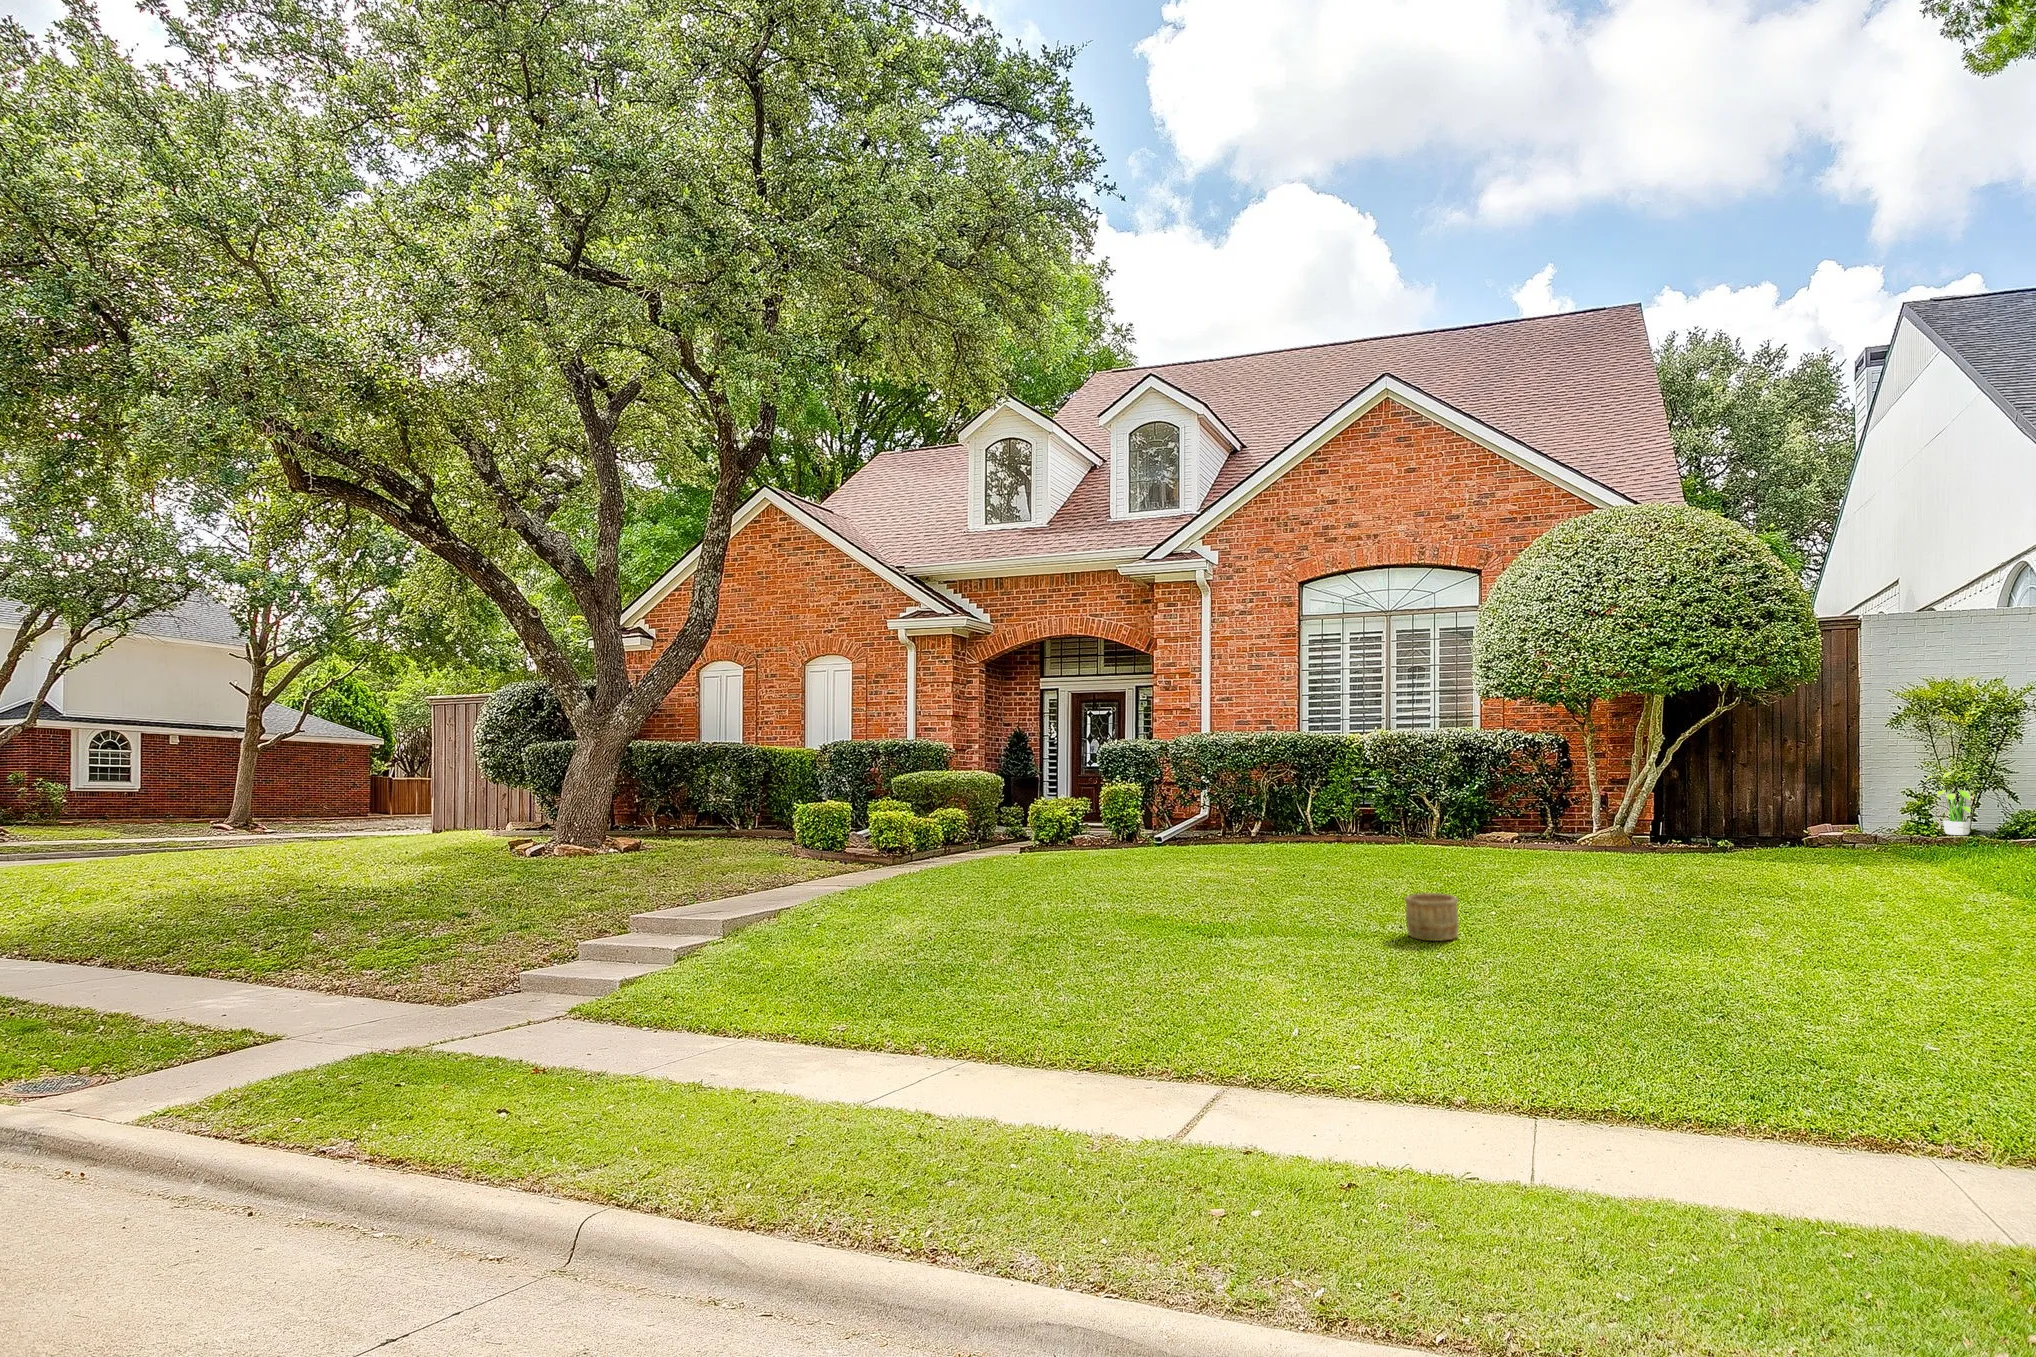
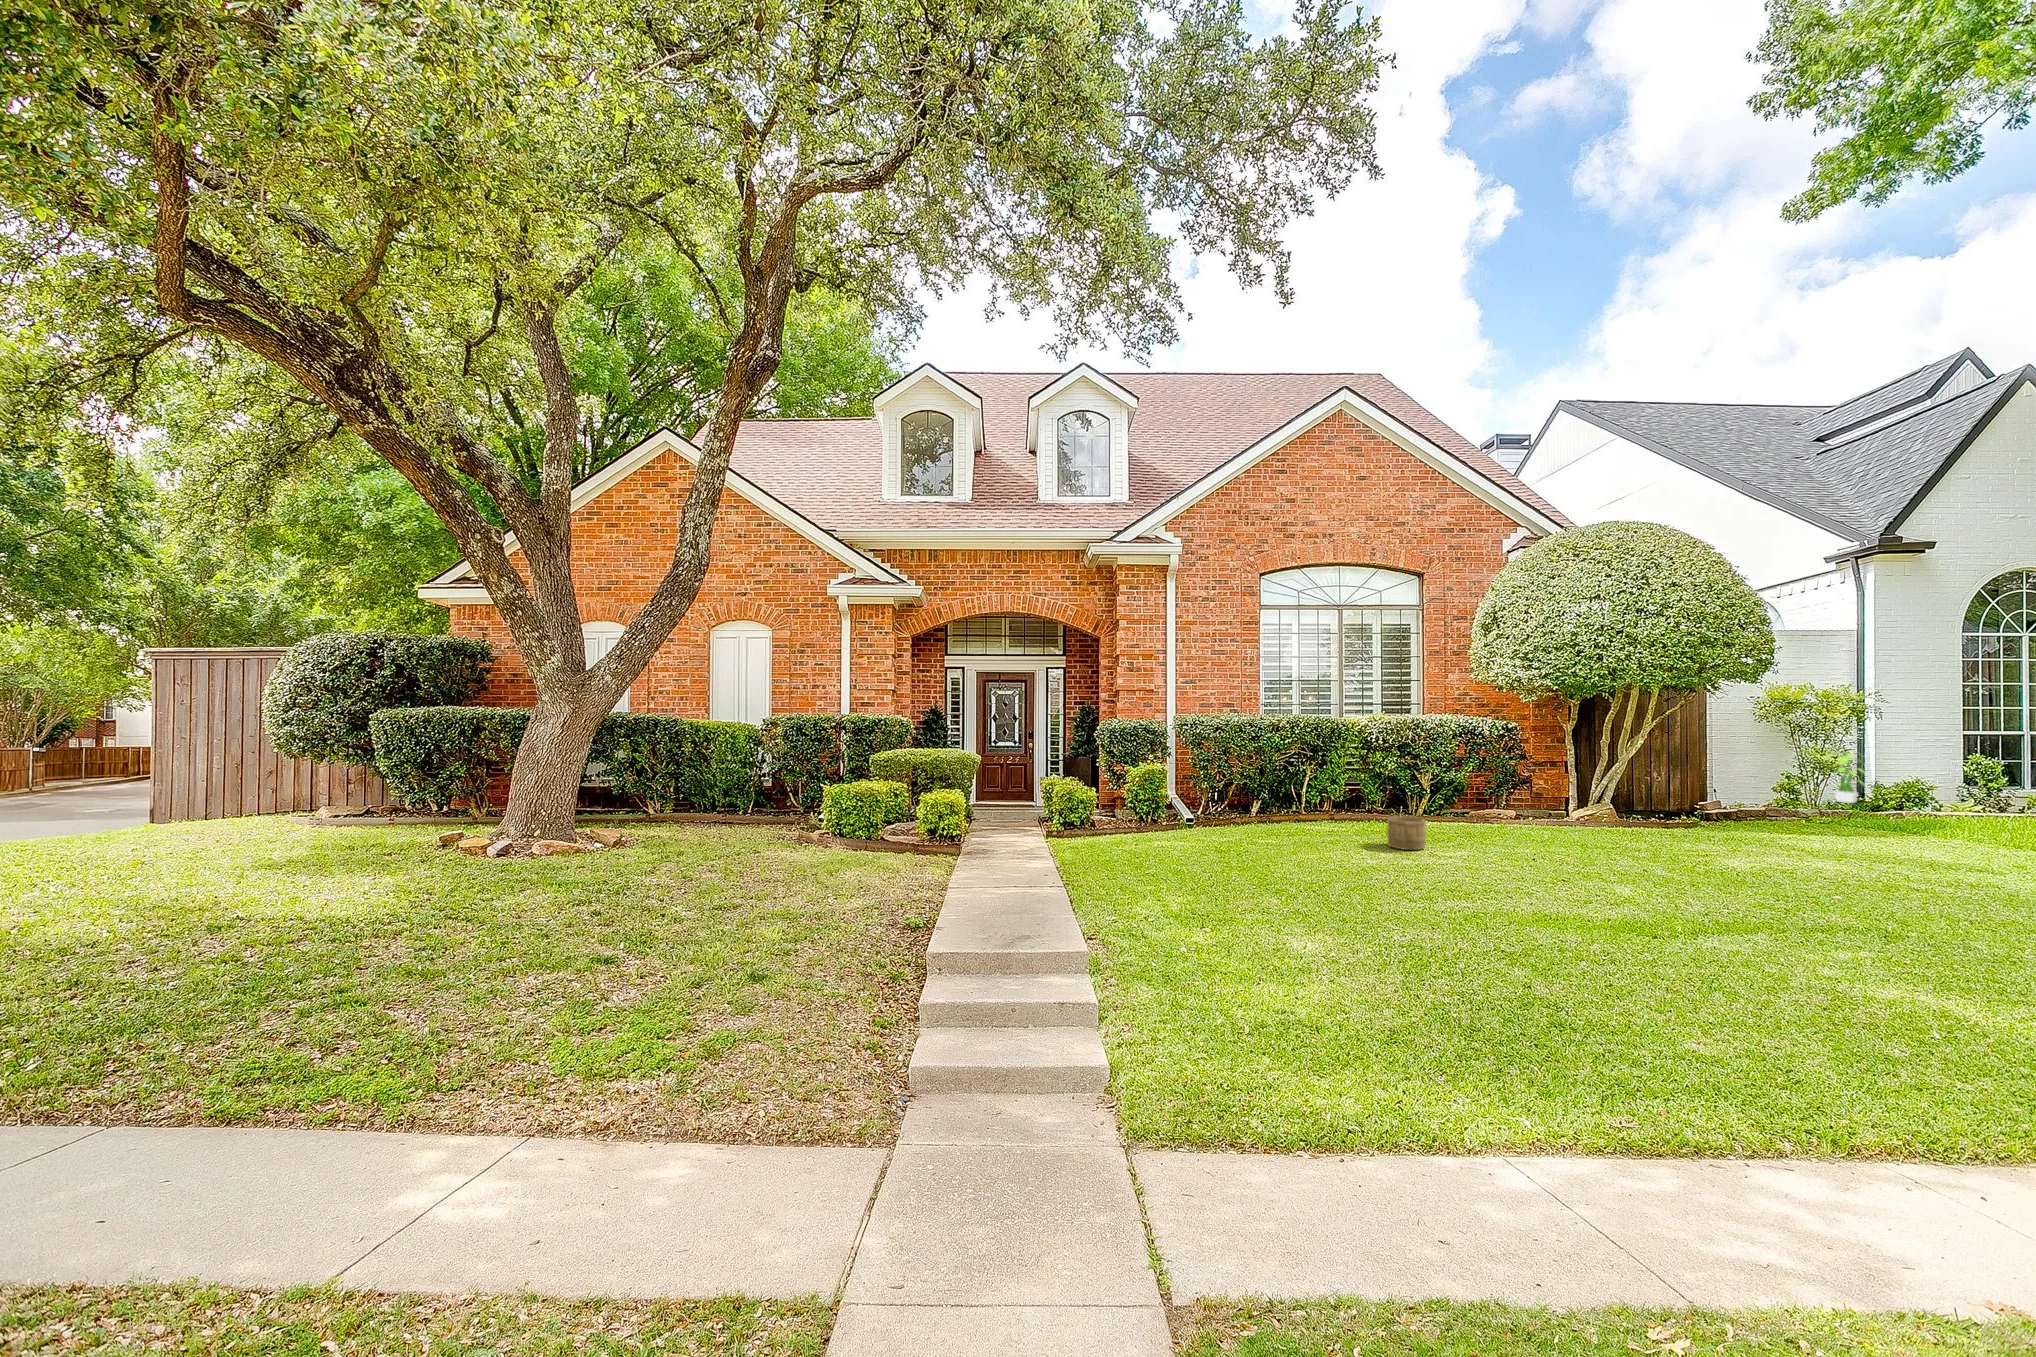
wooden bucket: present [1405,893,1458,941] -> present [1387,816,1427,850]

